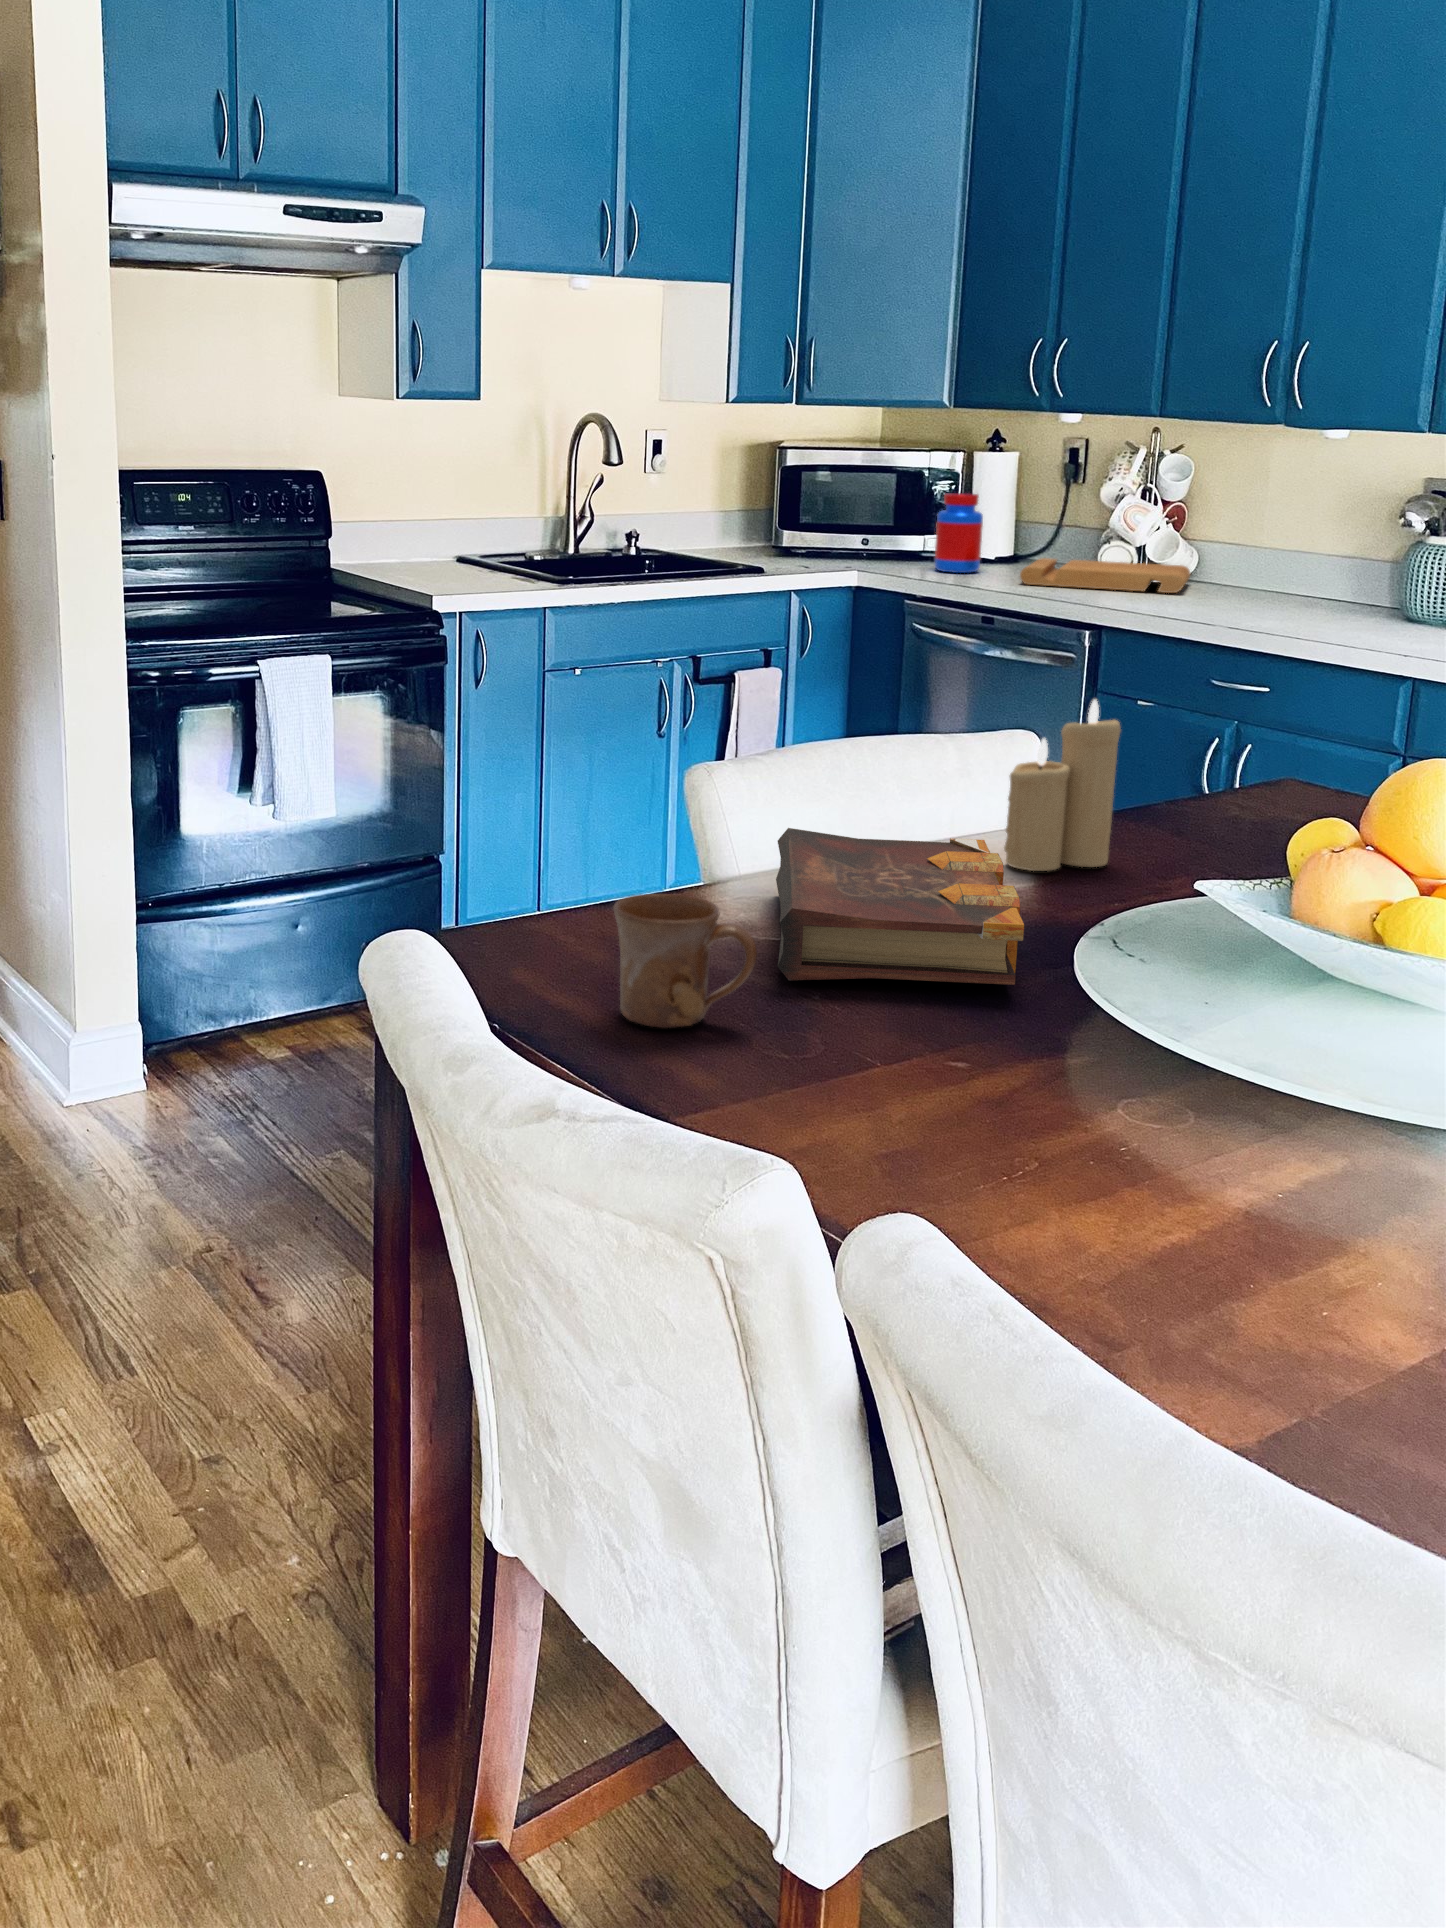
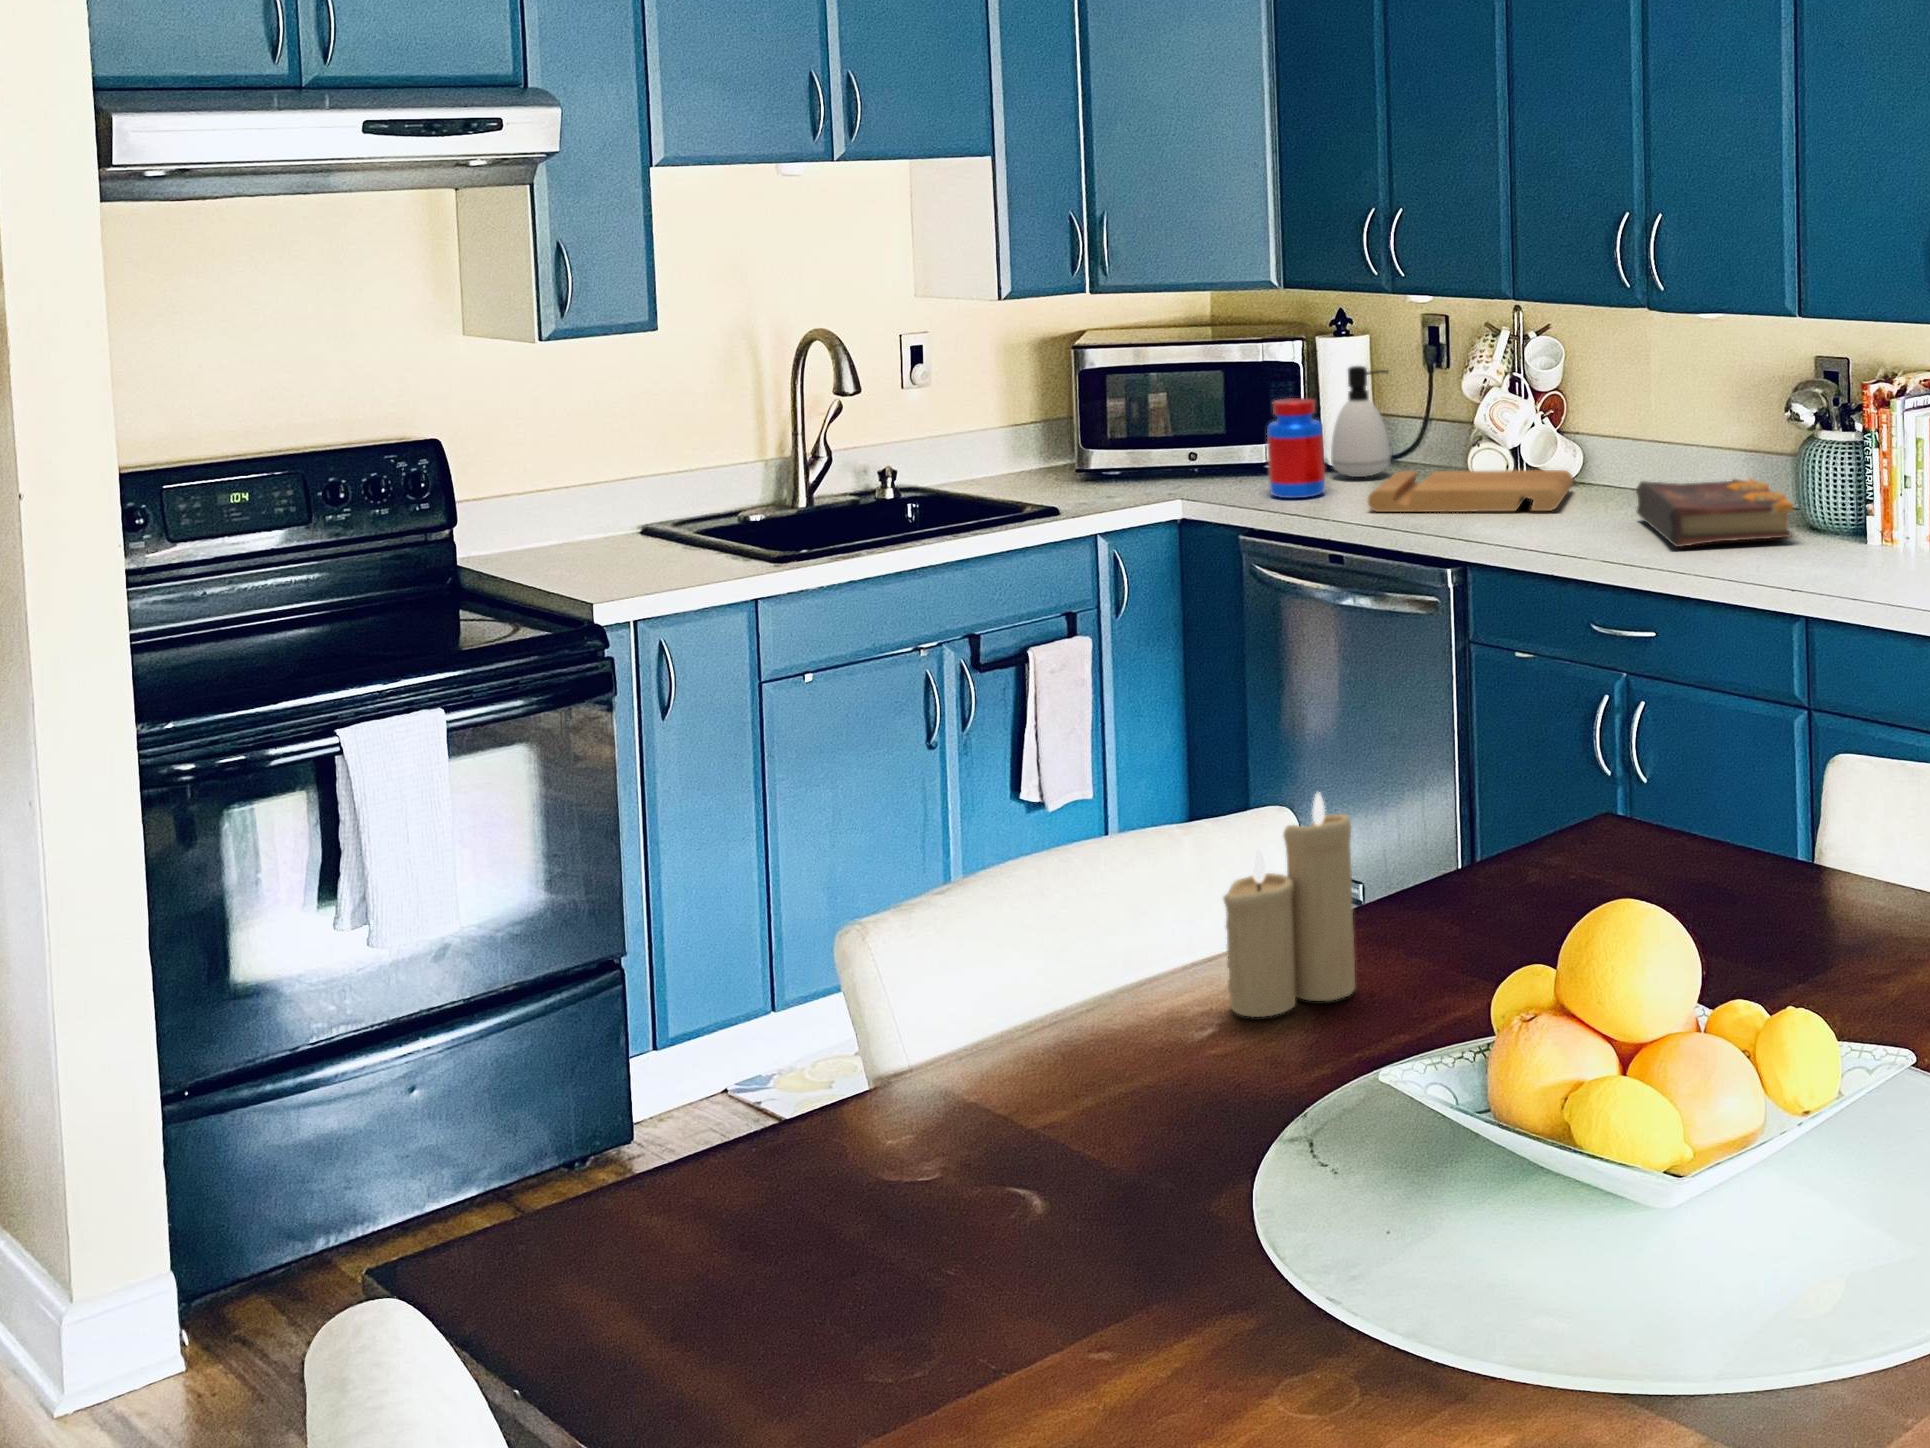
soap dispenser: none [982,473,1038,564] -> present [1331,366,1391,477]
book: present [776,828,1024,985] -> present [1636,478,1793,547]
mug: present [613,894,757,1028] -> none [645,1179,834,1371]

